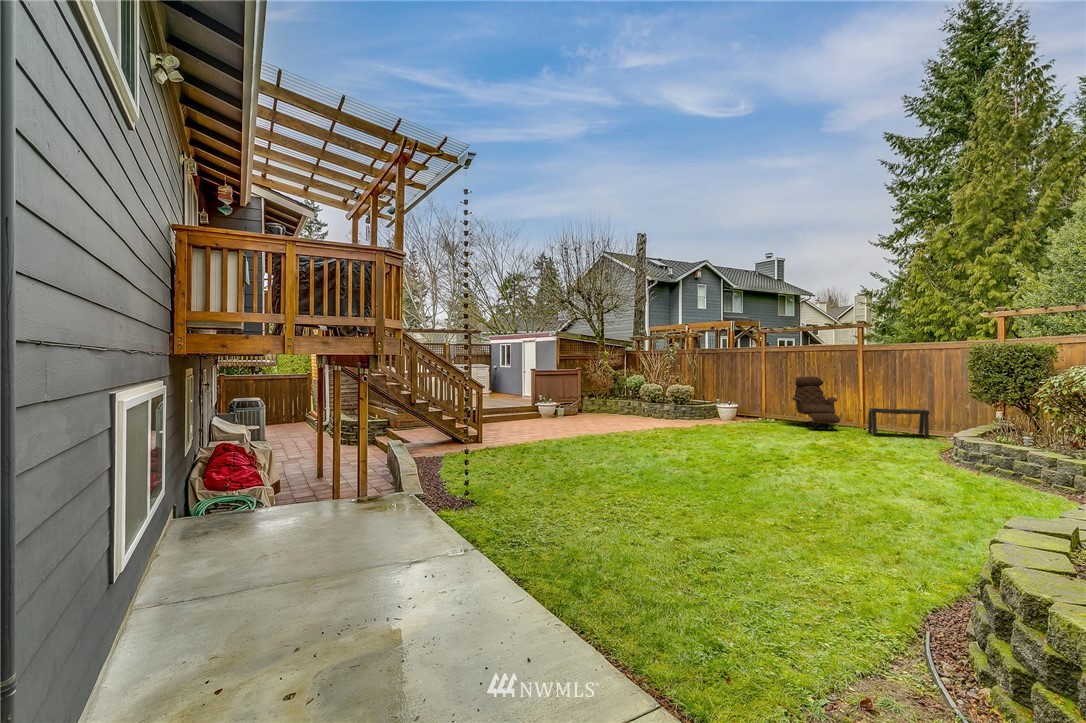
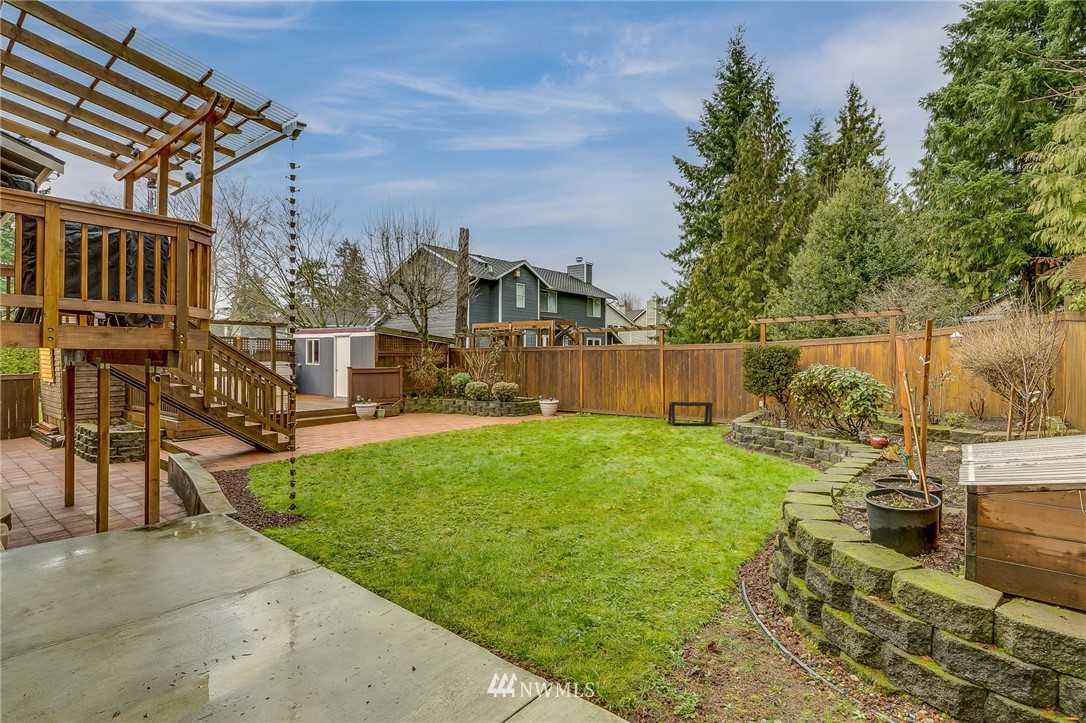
lounge chair: present [792,376,840,431] -> none [609,375,647,423]

